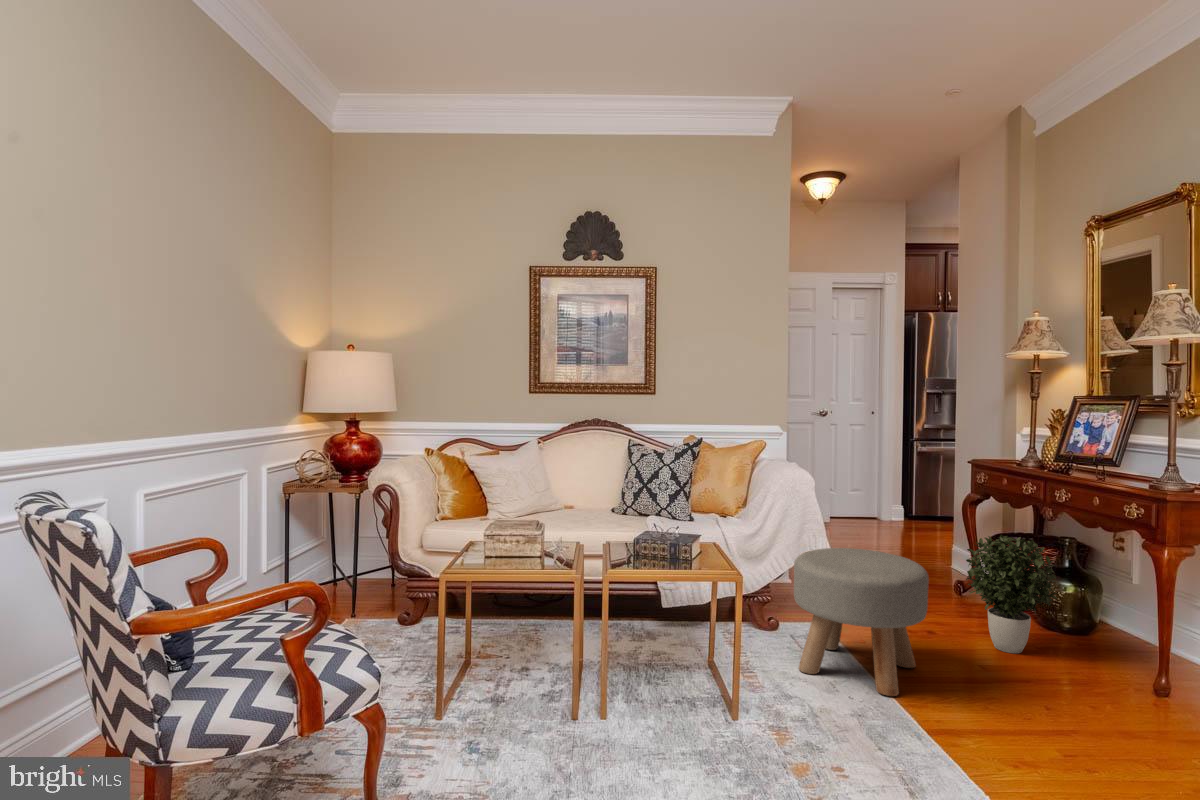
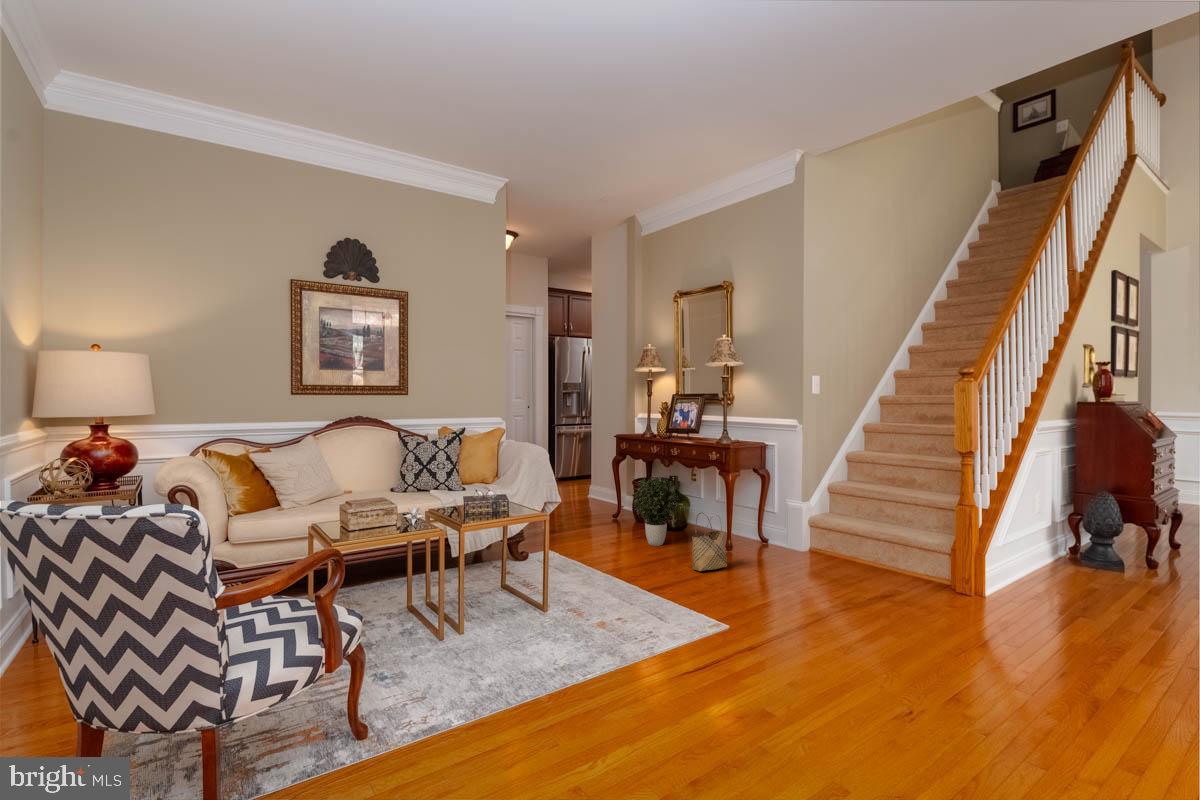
ottoman: present [794,548,929,696] -> none [551,494,631,579]
woven basket: none [1047,616,1134,732] -> present [692,513,727,571]

